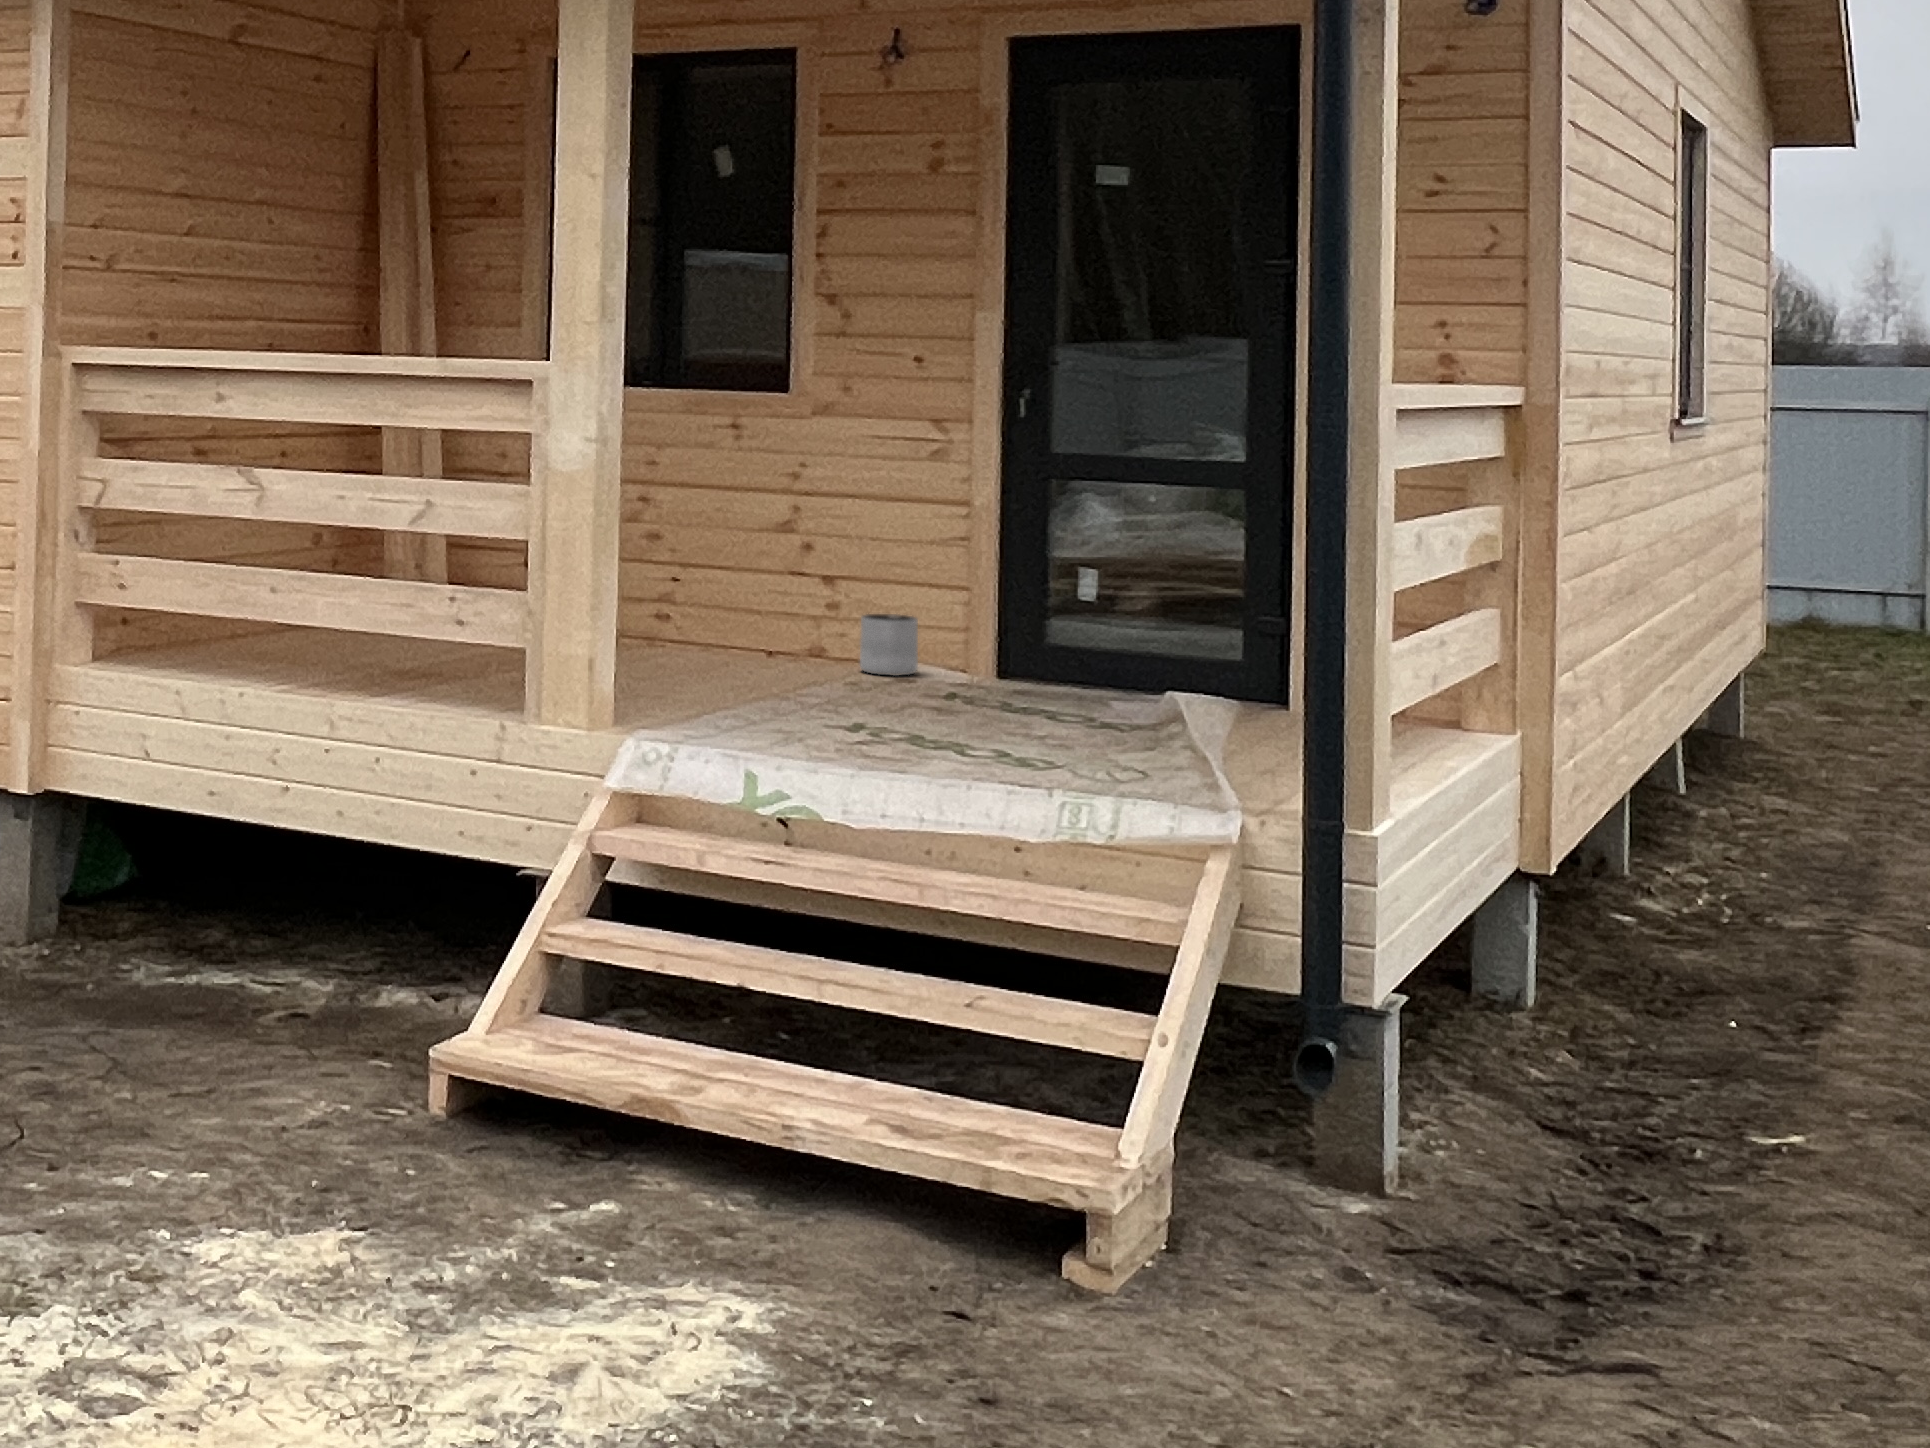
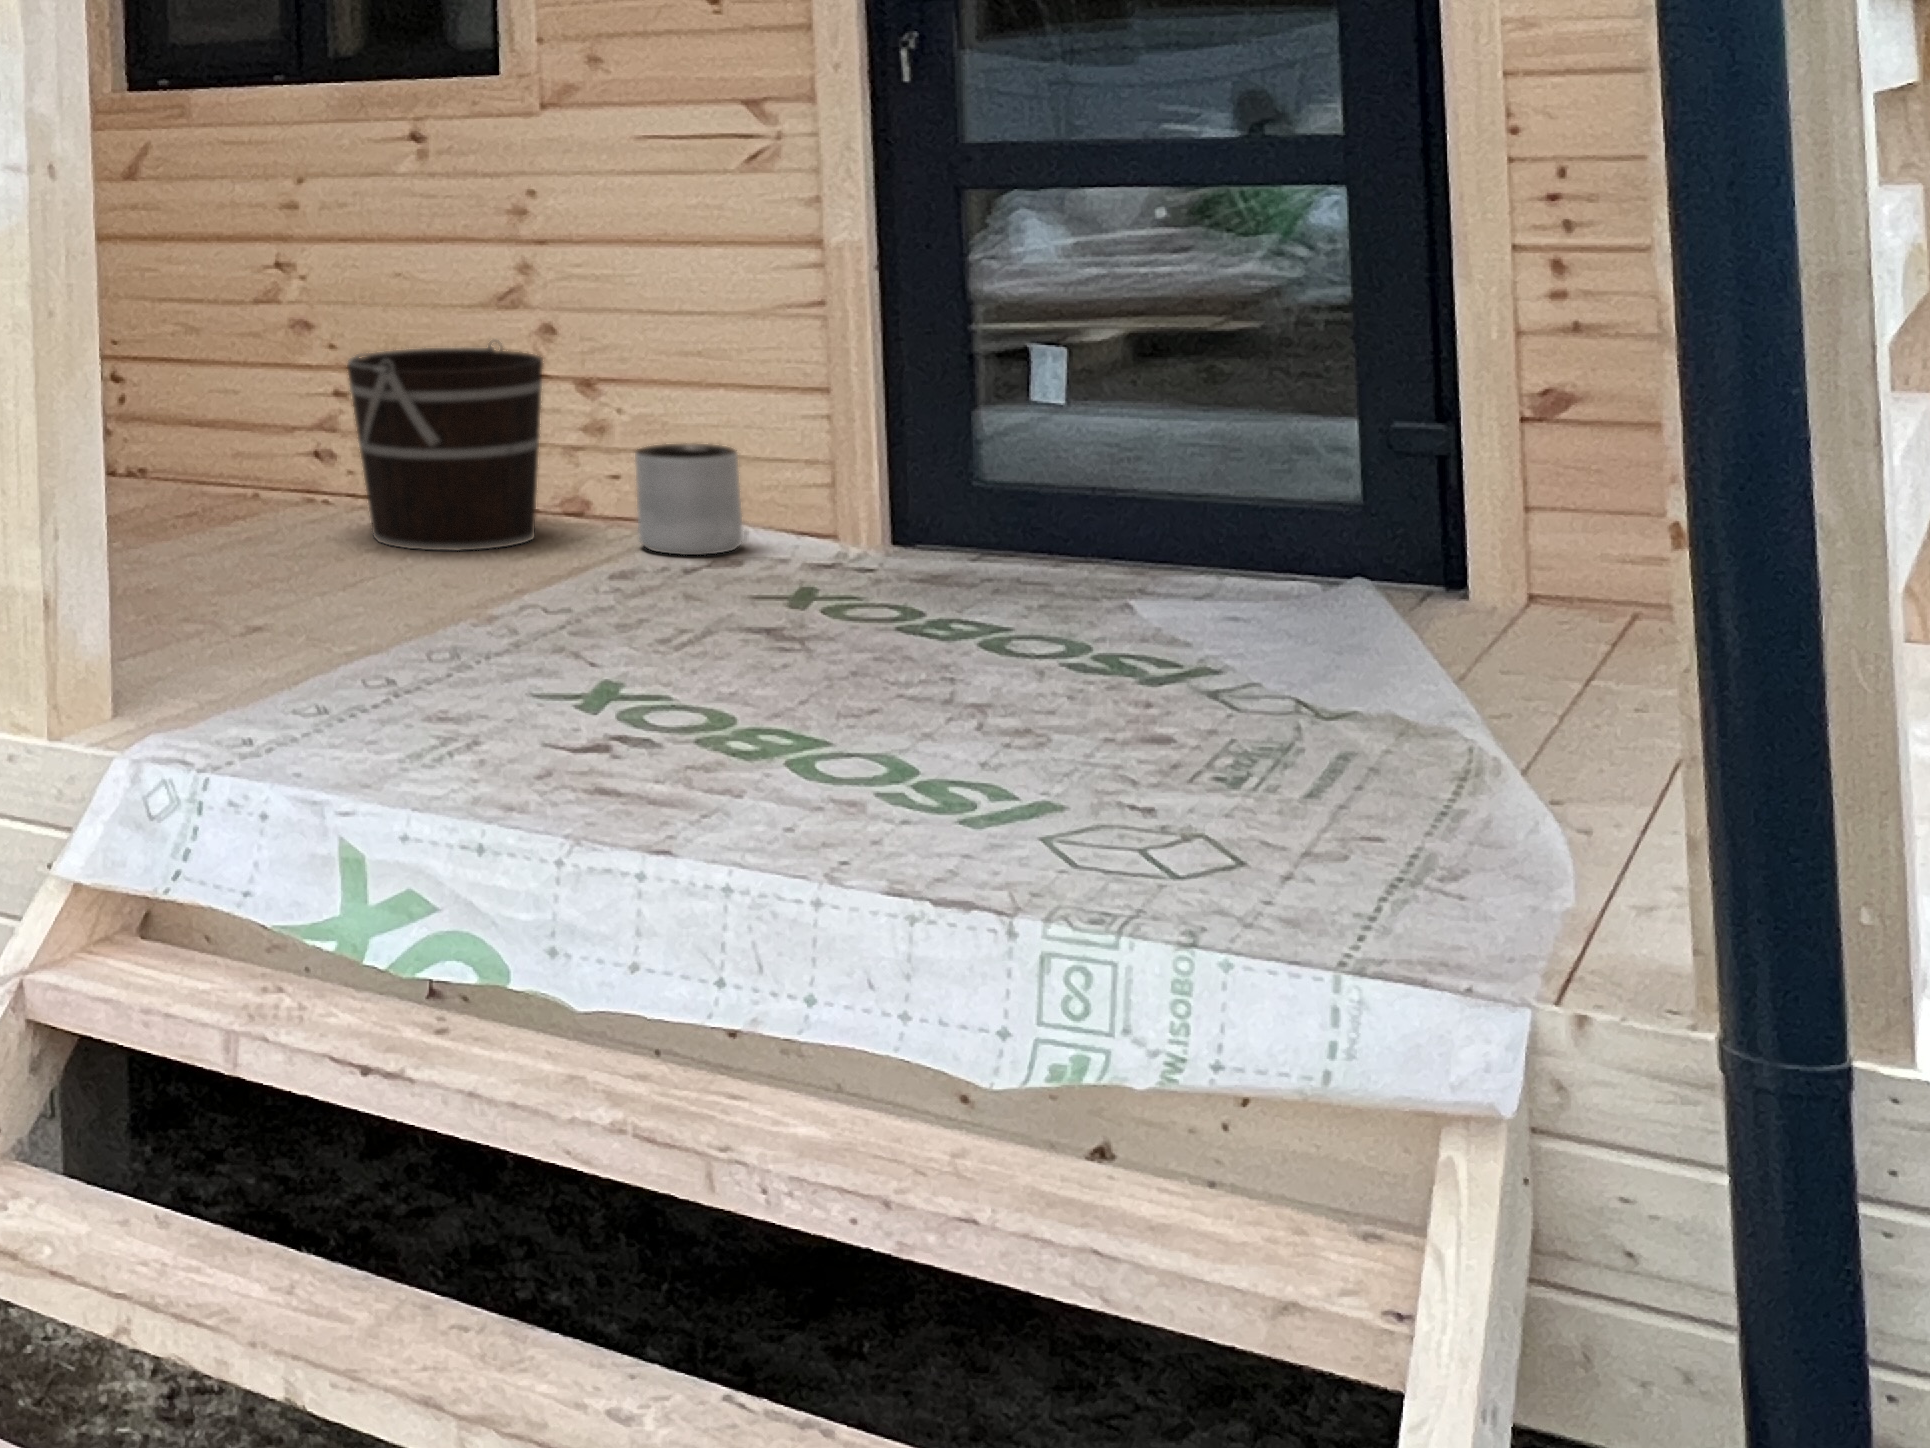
bucket: none [698,549,811,668] -> present [347,340,543,551]

